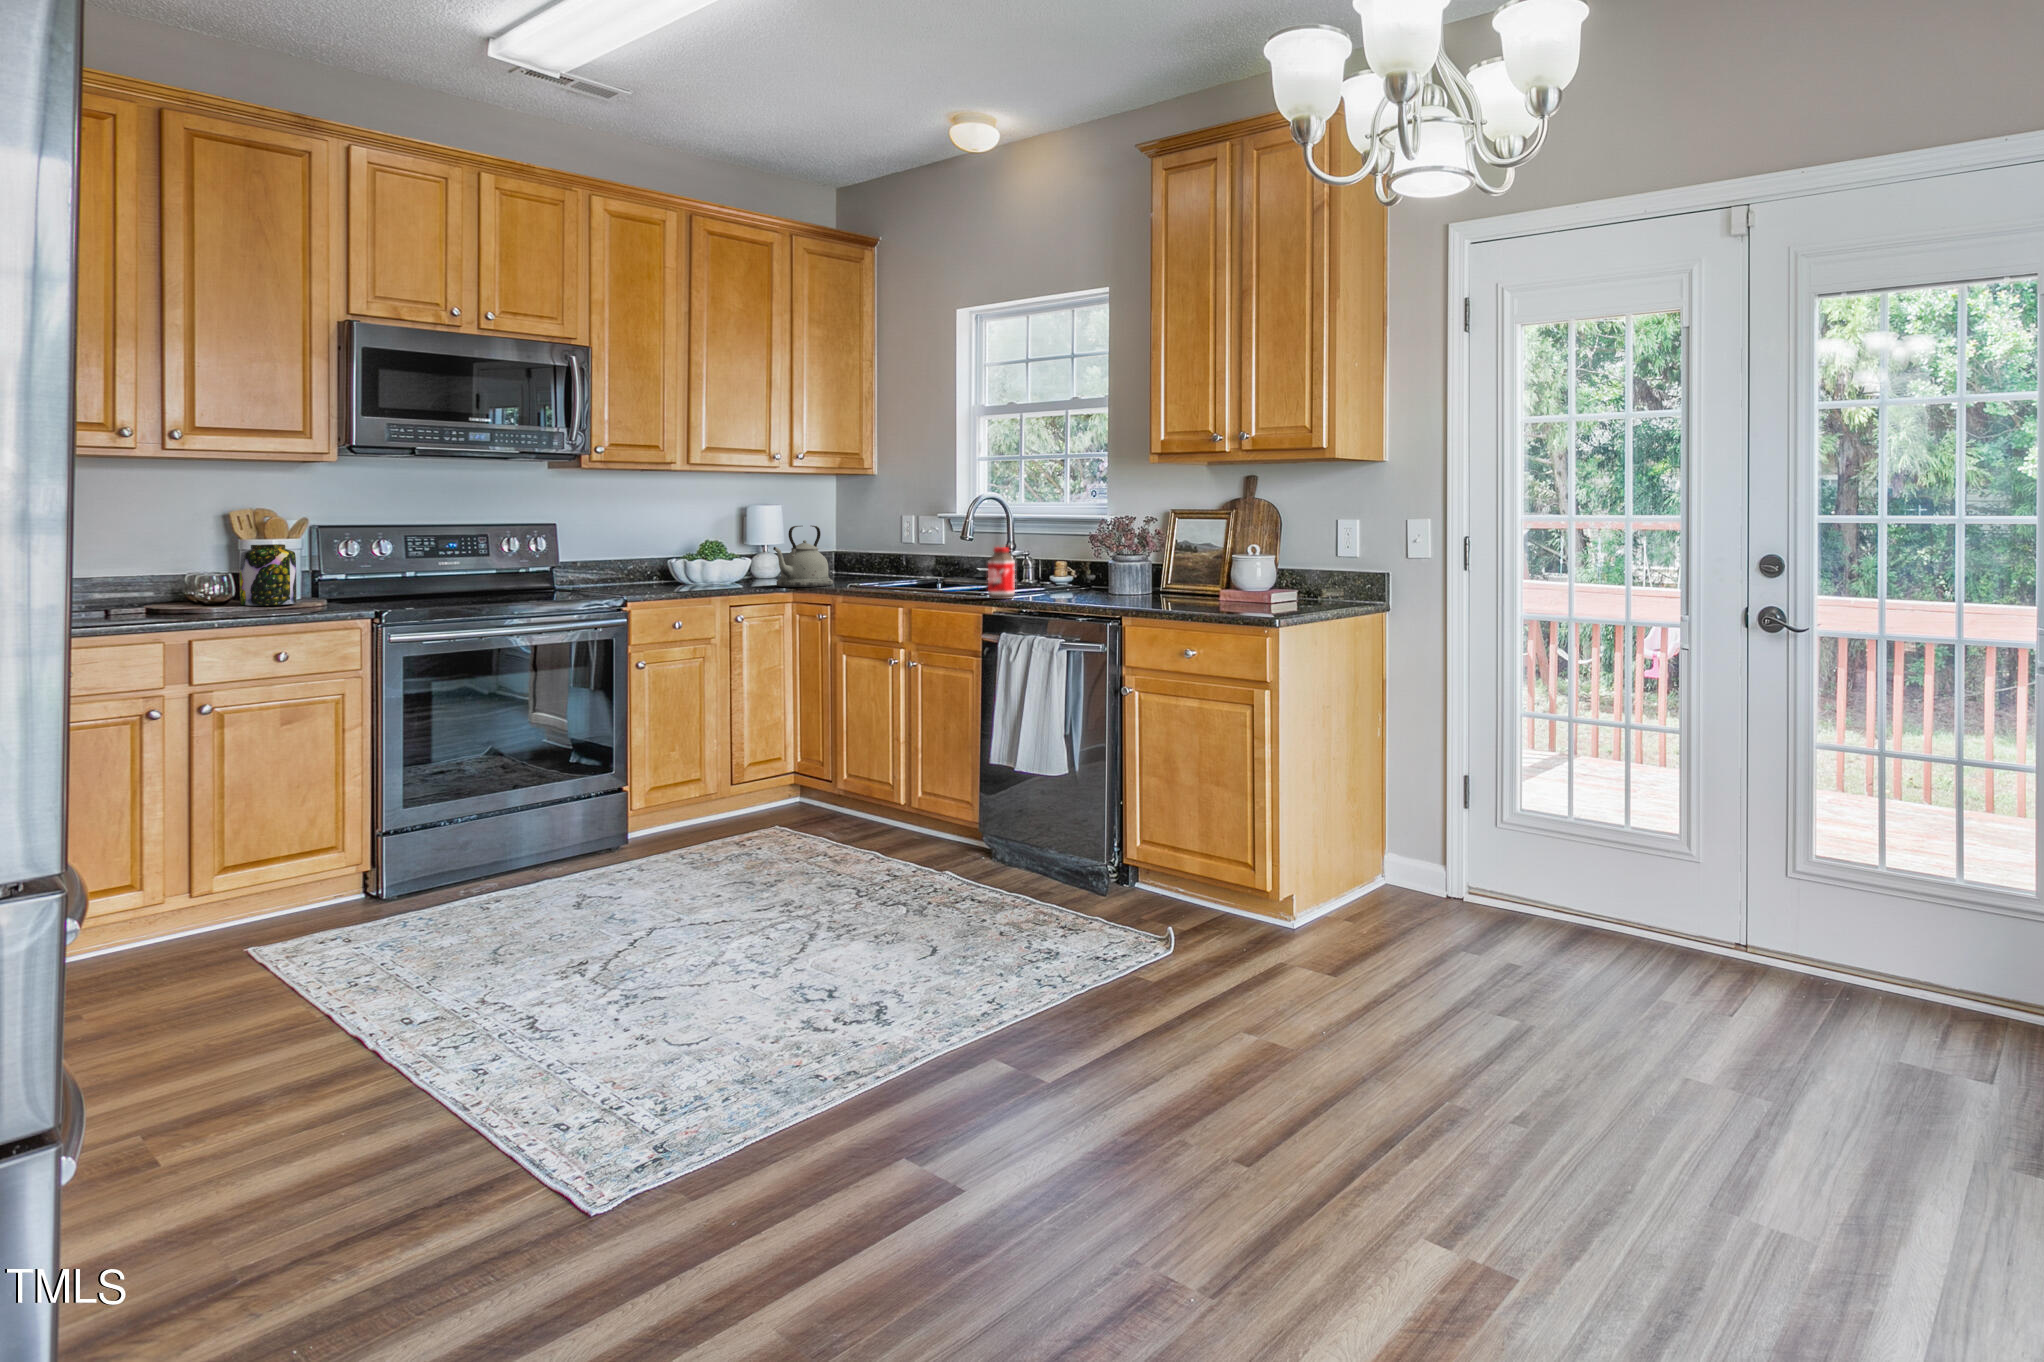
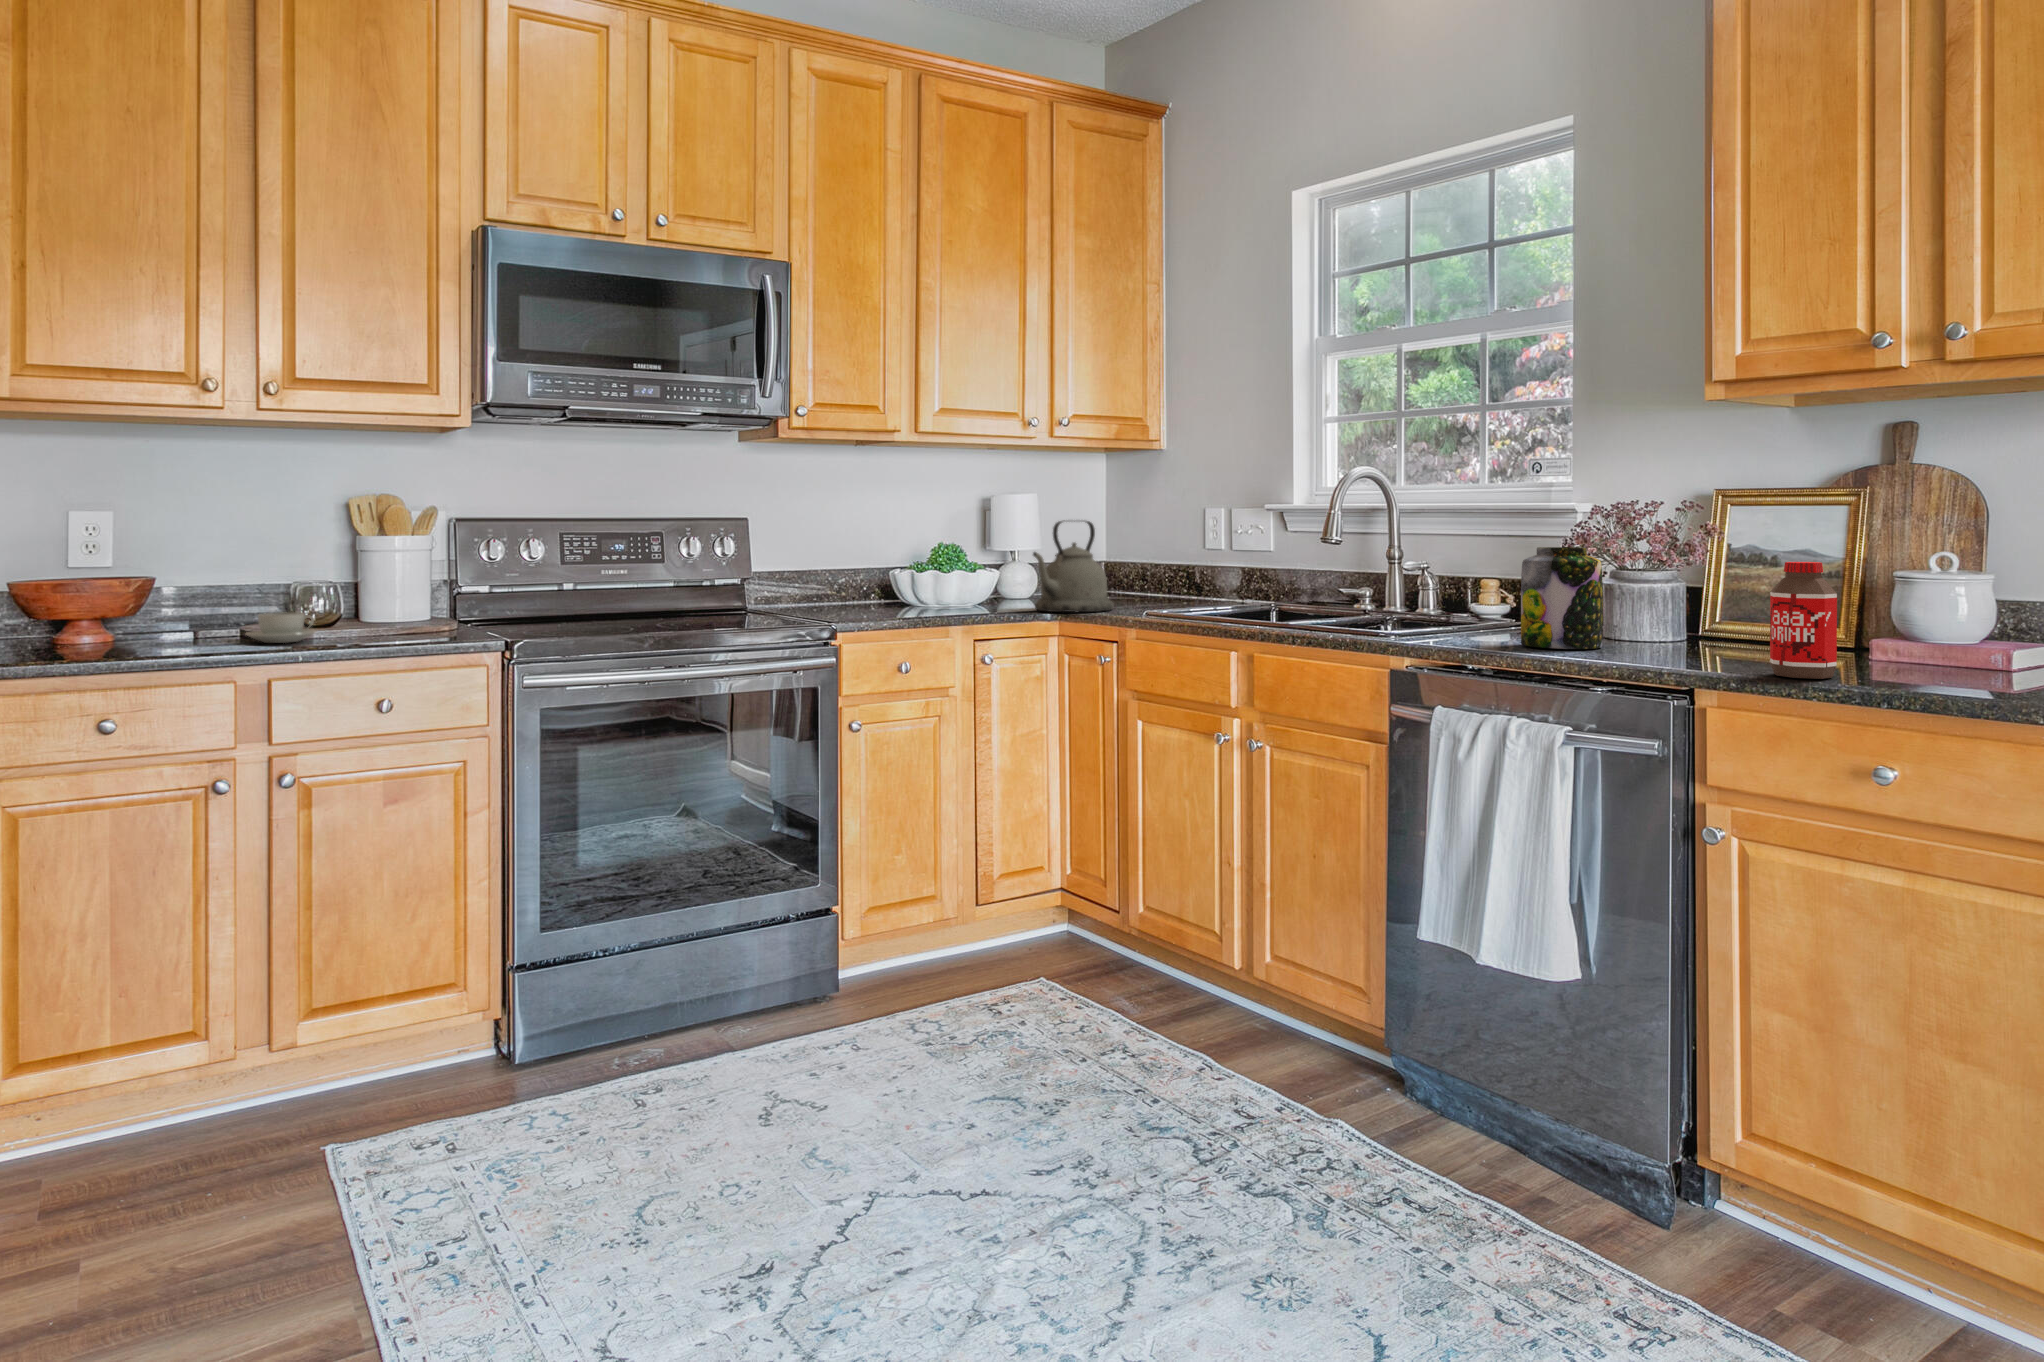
jar: present [240,544,296,606] -> present [1521,547,1603,649]
bottle: present [988,547,1015,599] -> present [1770,562,1837,679]
coffee cup: none [160,594,220,615] -> present [246,612,316,643]

